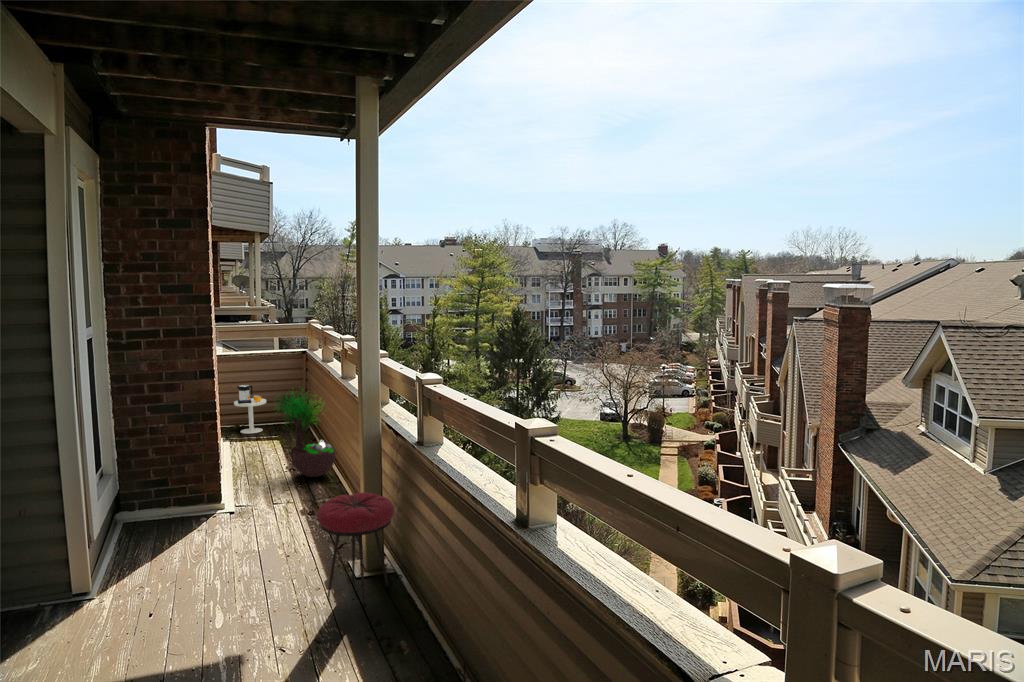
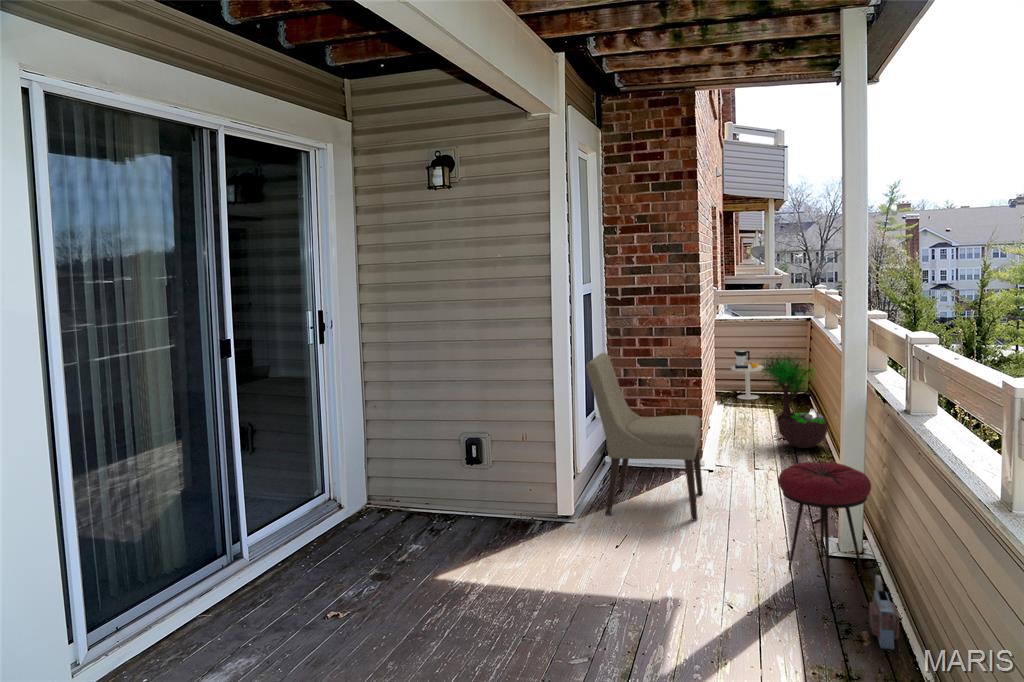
chair: none [94,404,229,588] -> present [586,353,703,521]
watering can: none [403,584,427,646] -> present [869,575,899,649]

